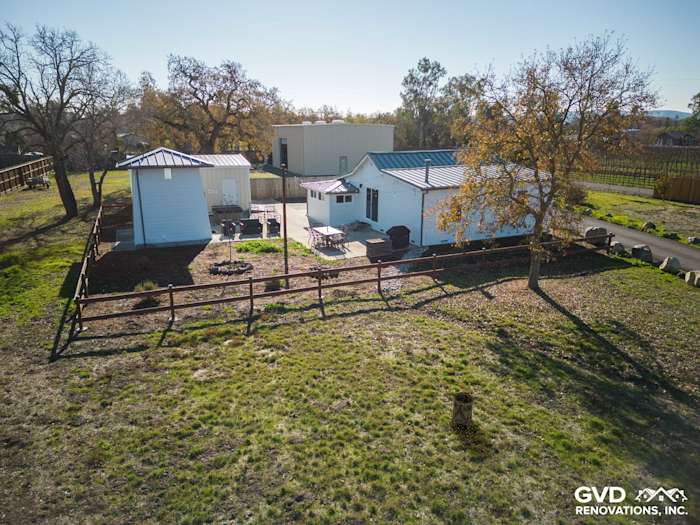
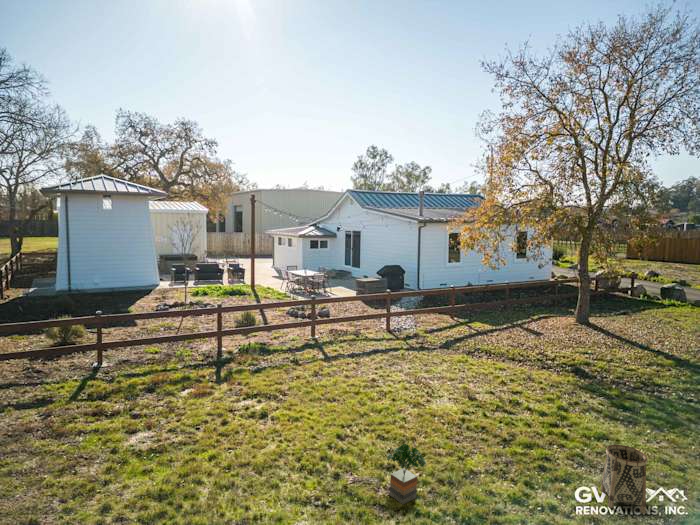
potted tree: none [328,387,350,418] -> present [387,444,426,504]

